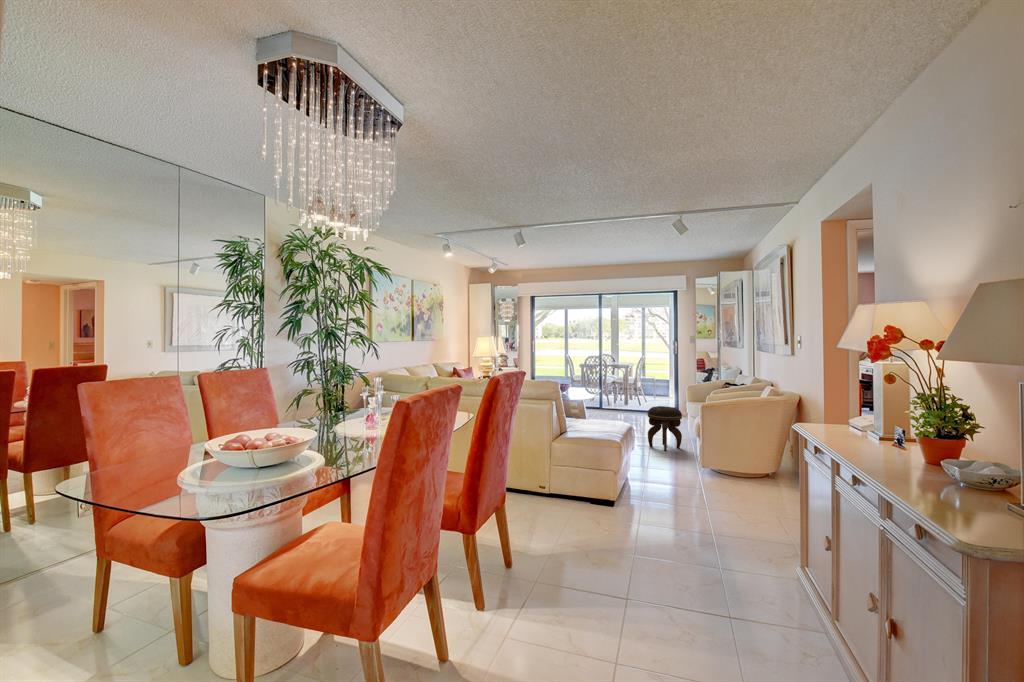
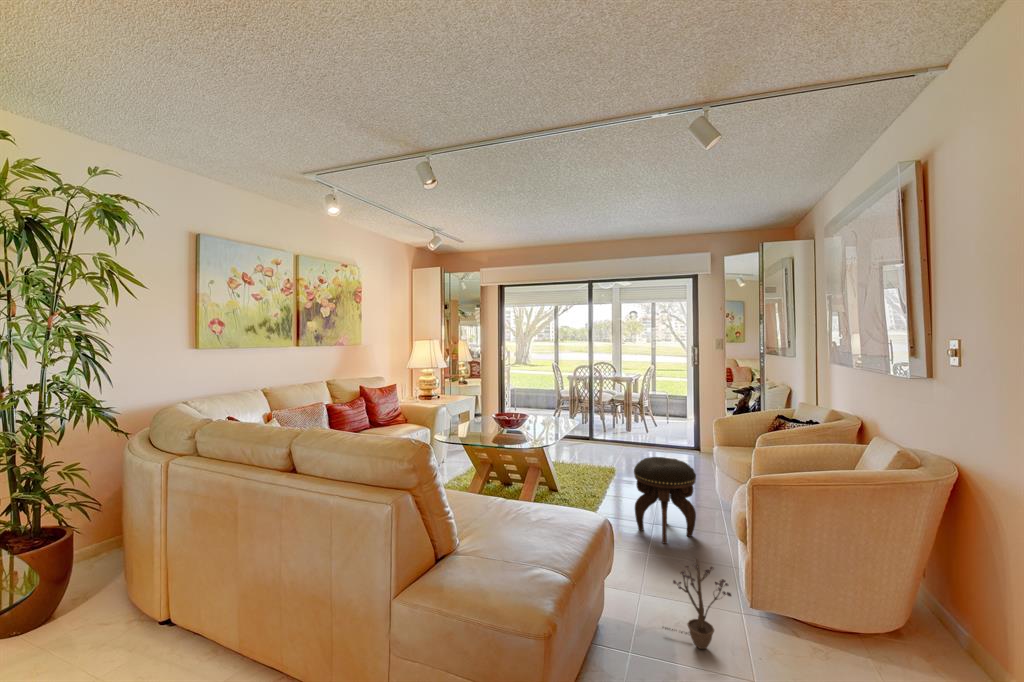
decorative plant: none [672,438,703,478] -> present [665,559,731,649]

